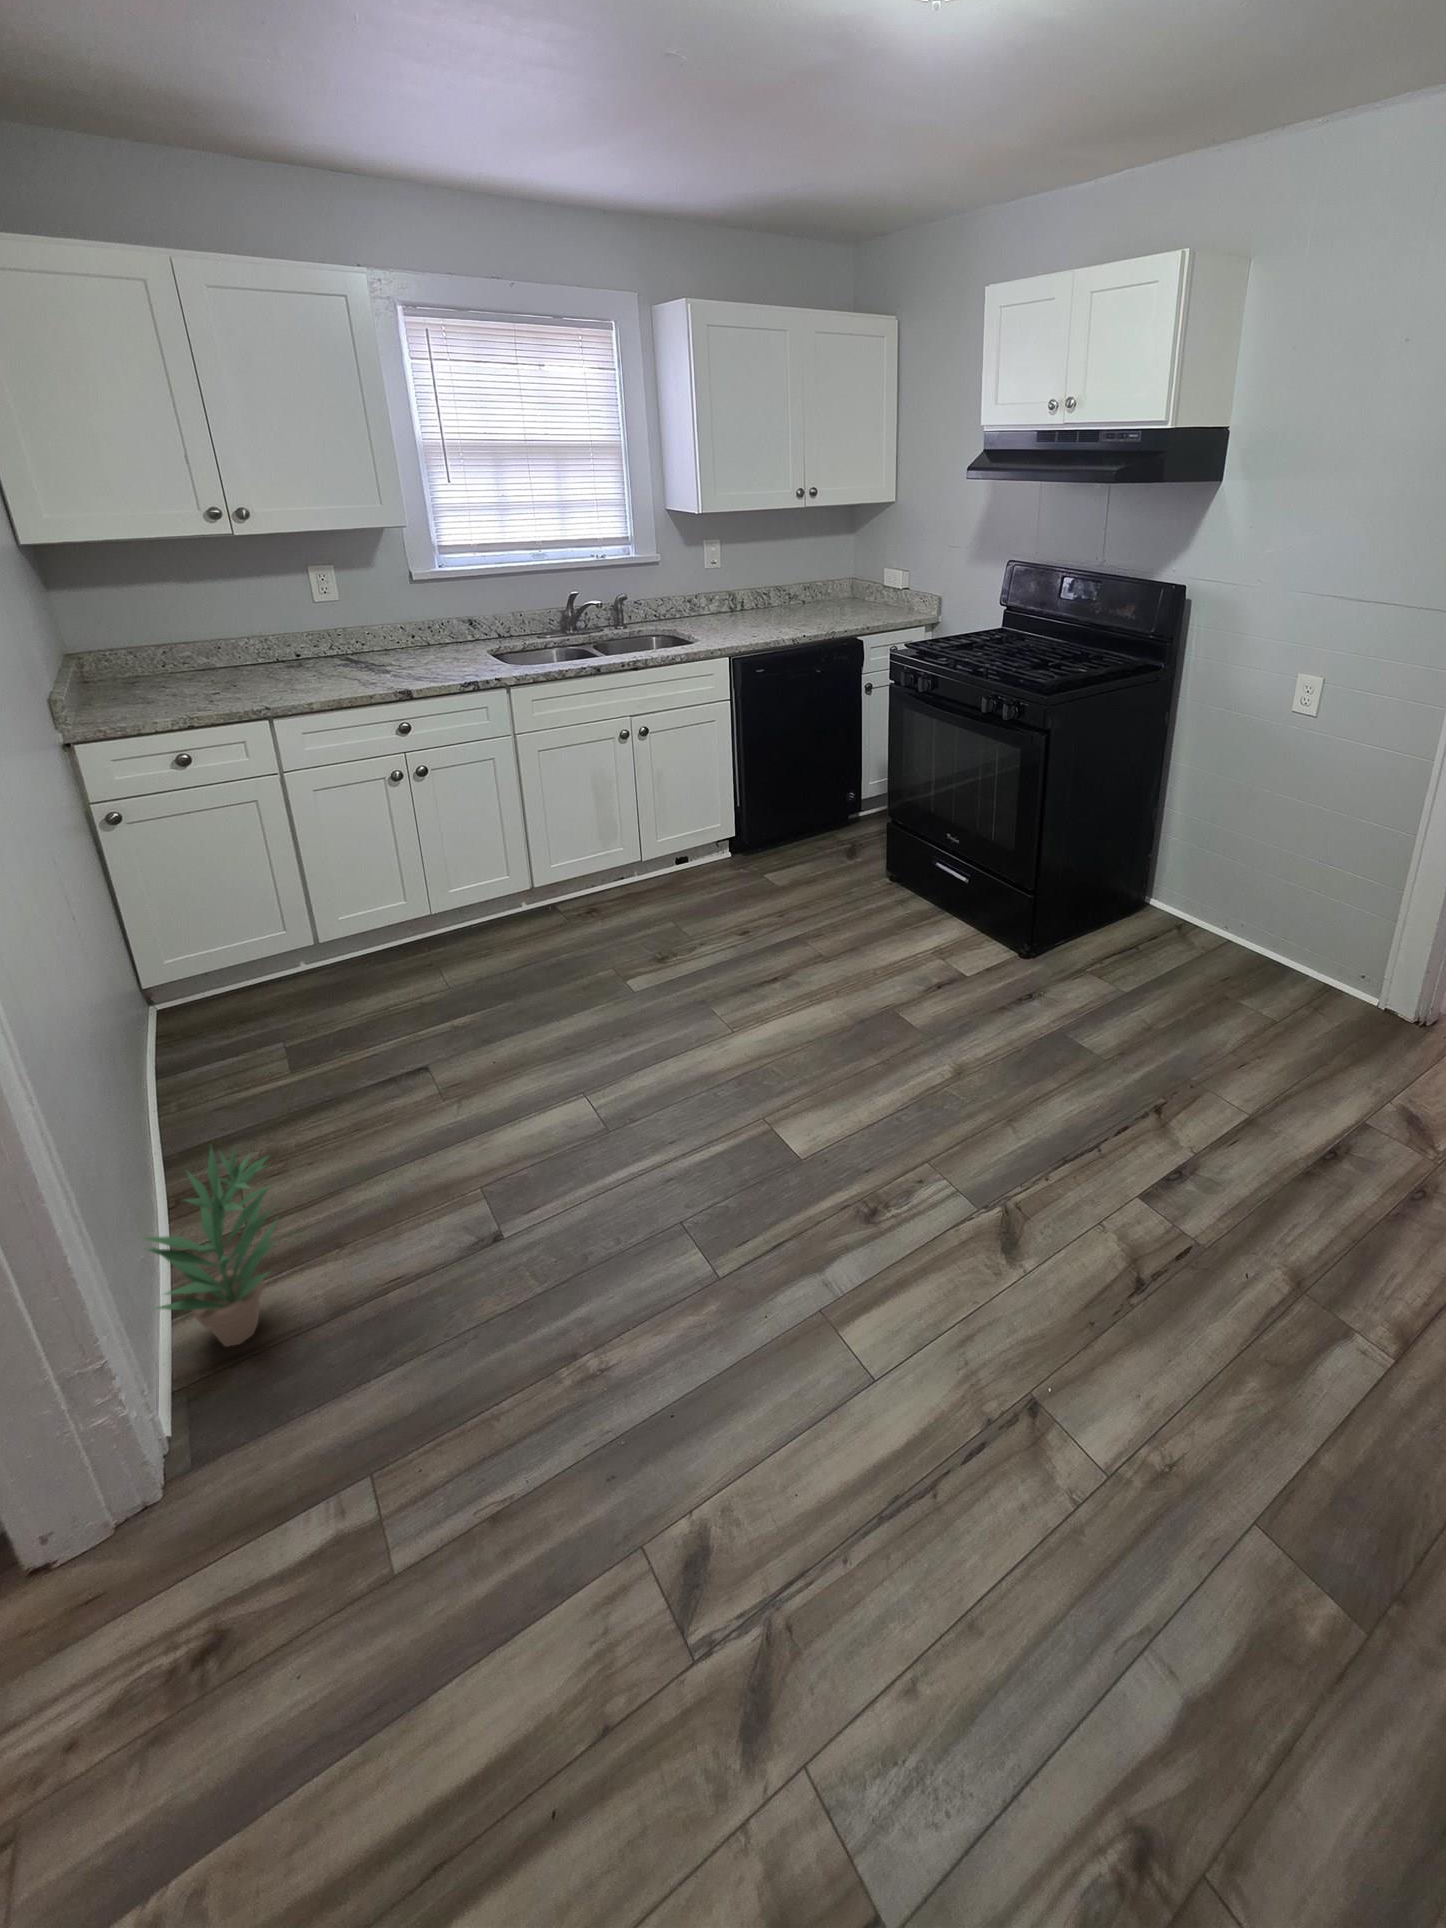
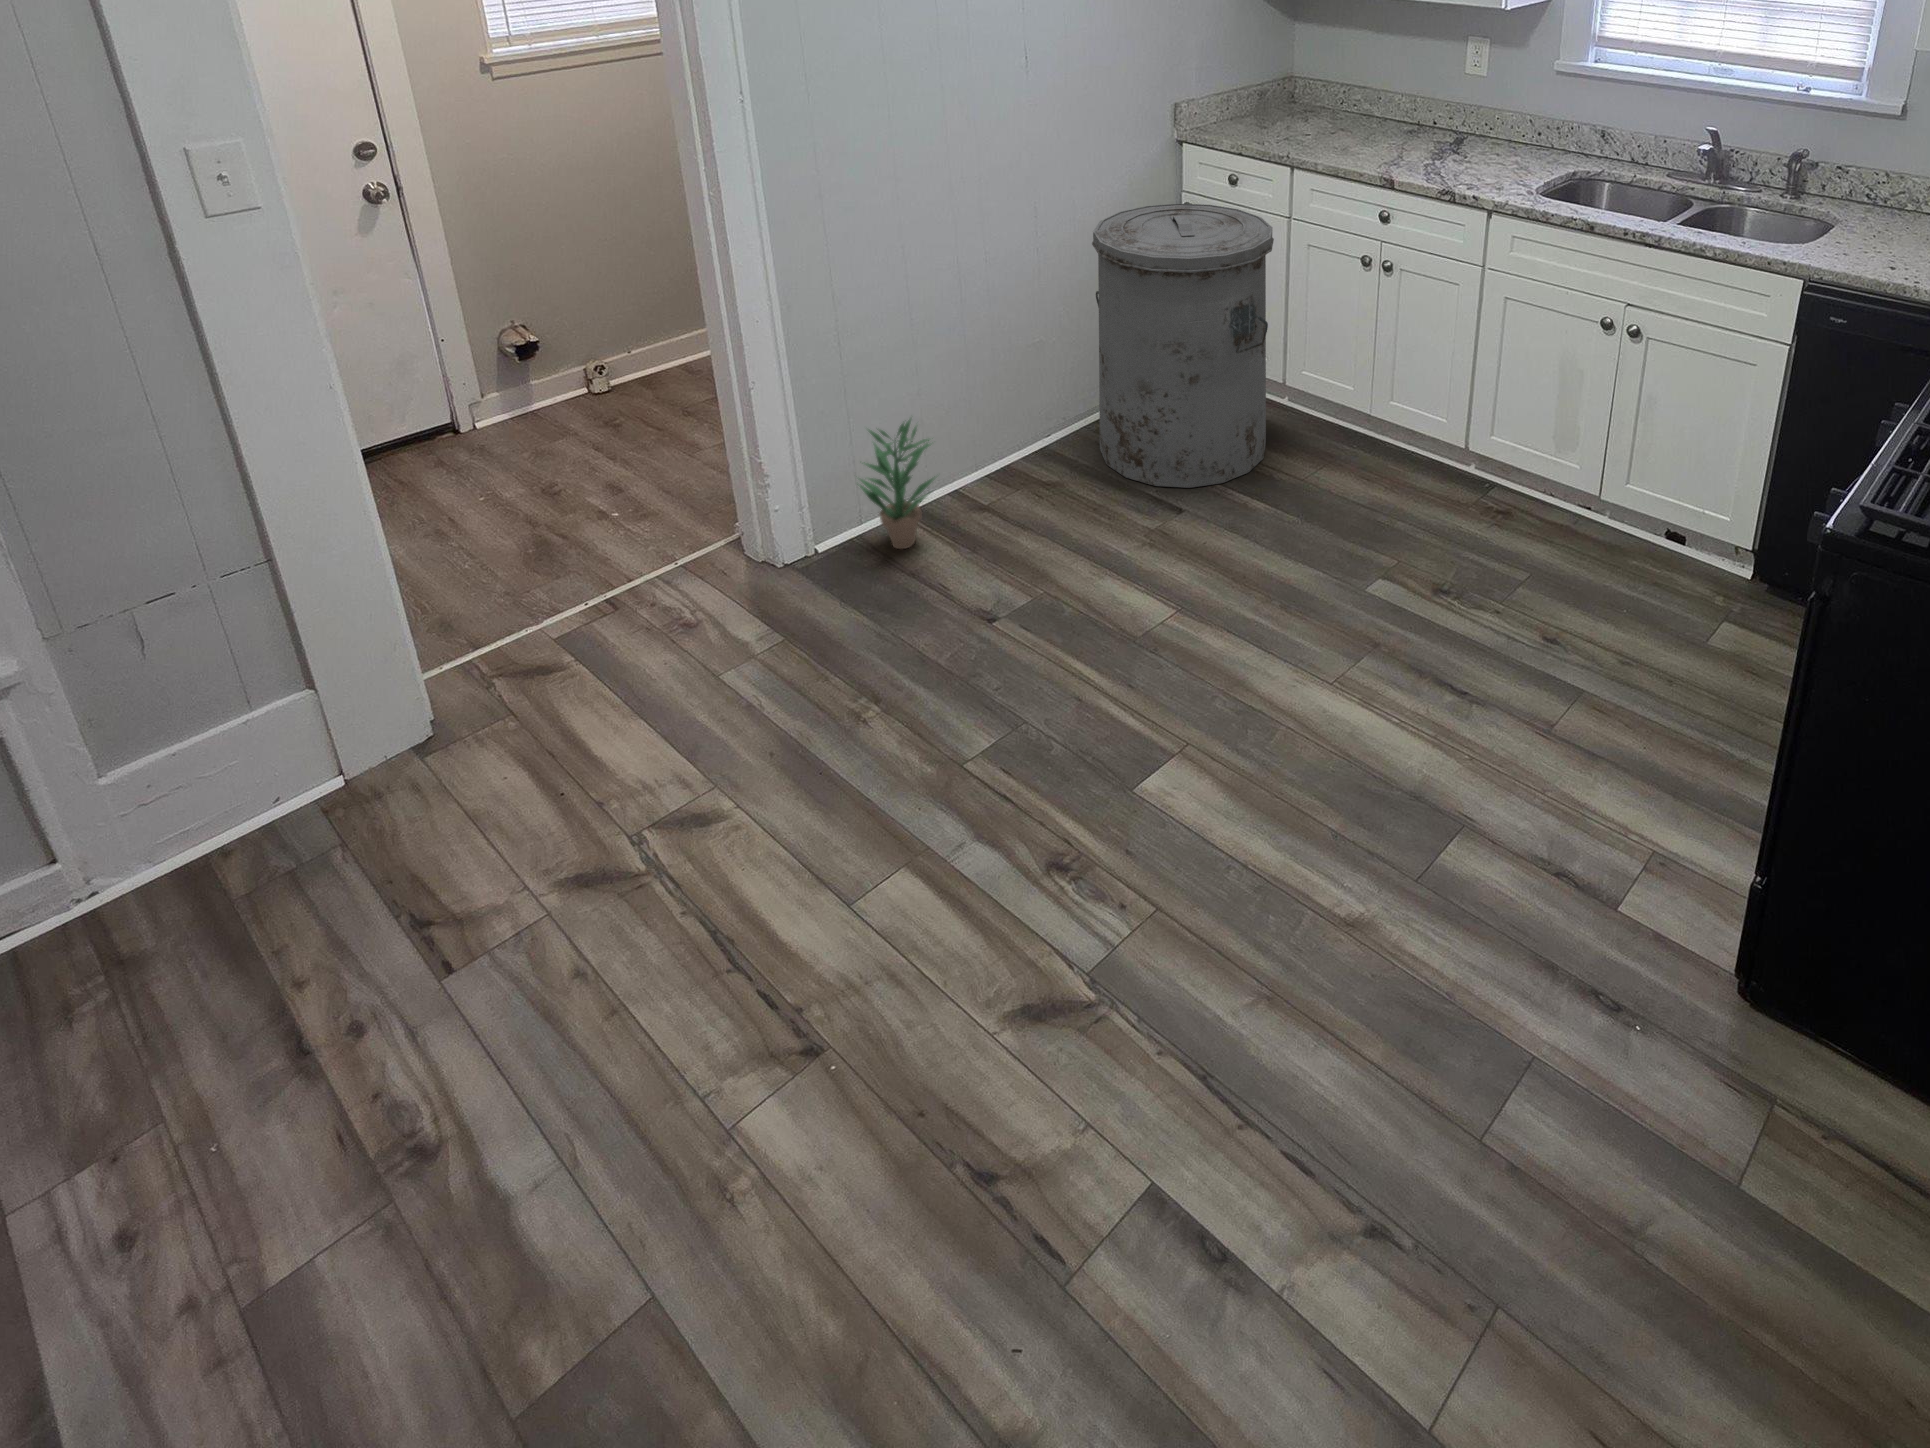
trash can: none [109,774,402,1116] -> present [1092,204,1274,488]

